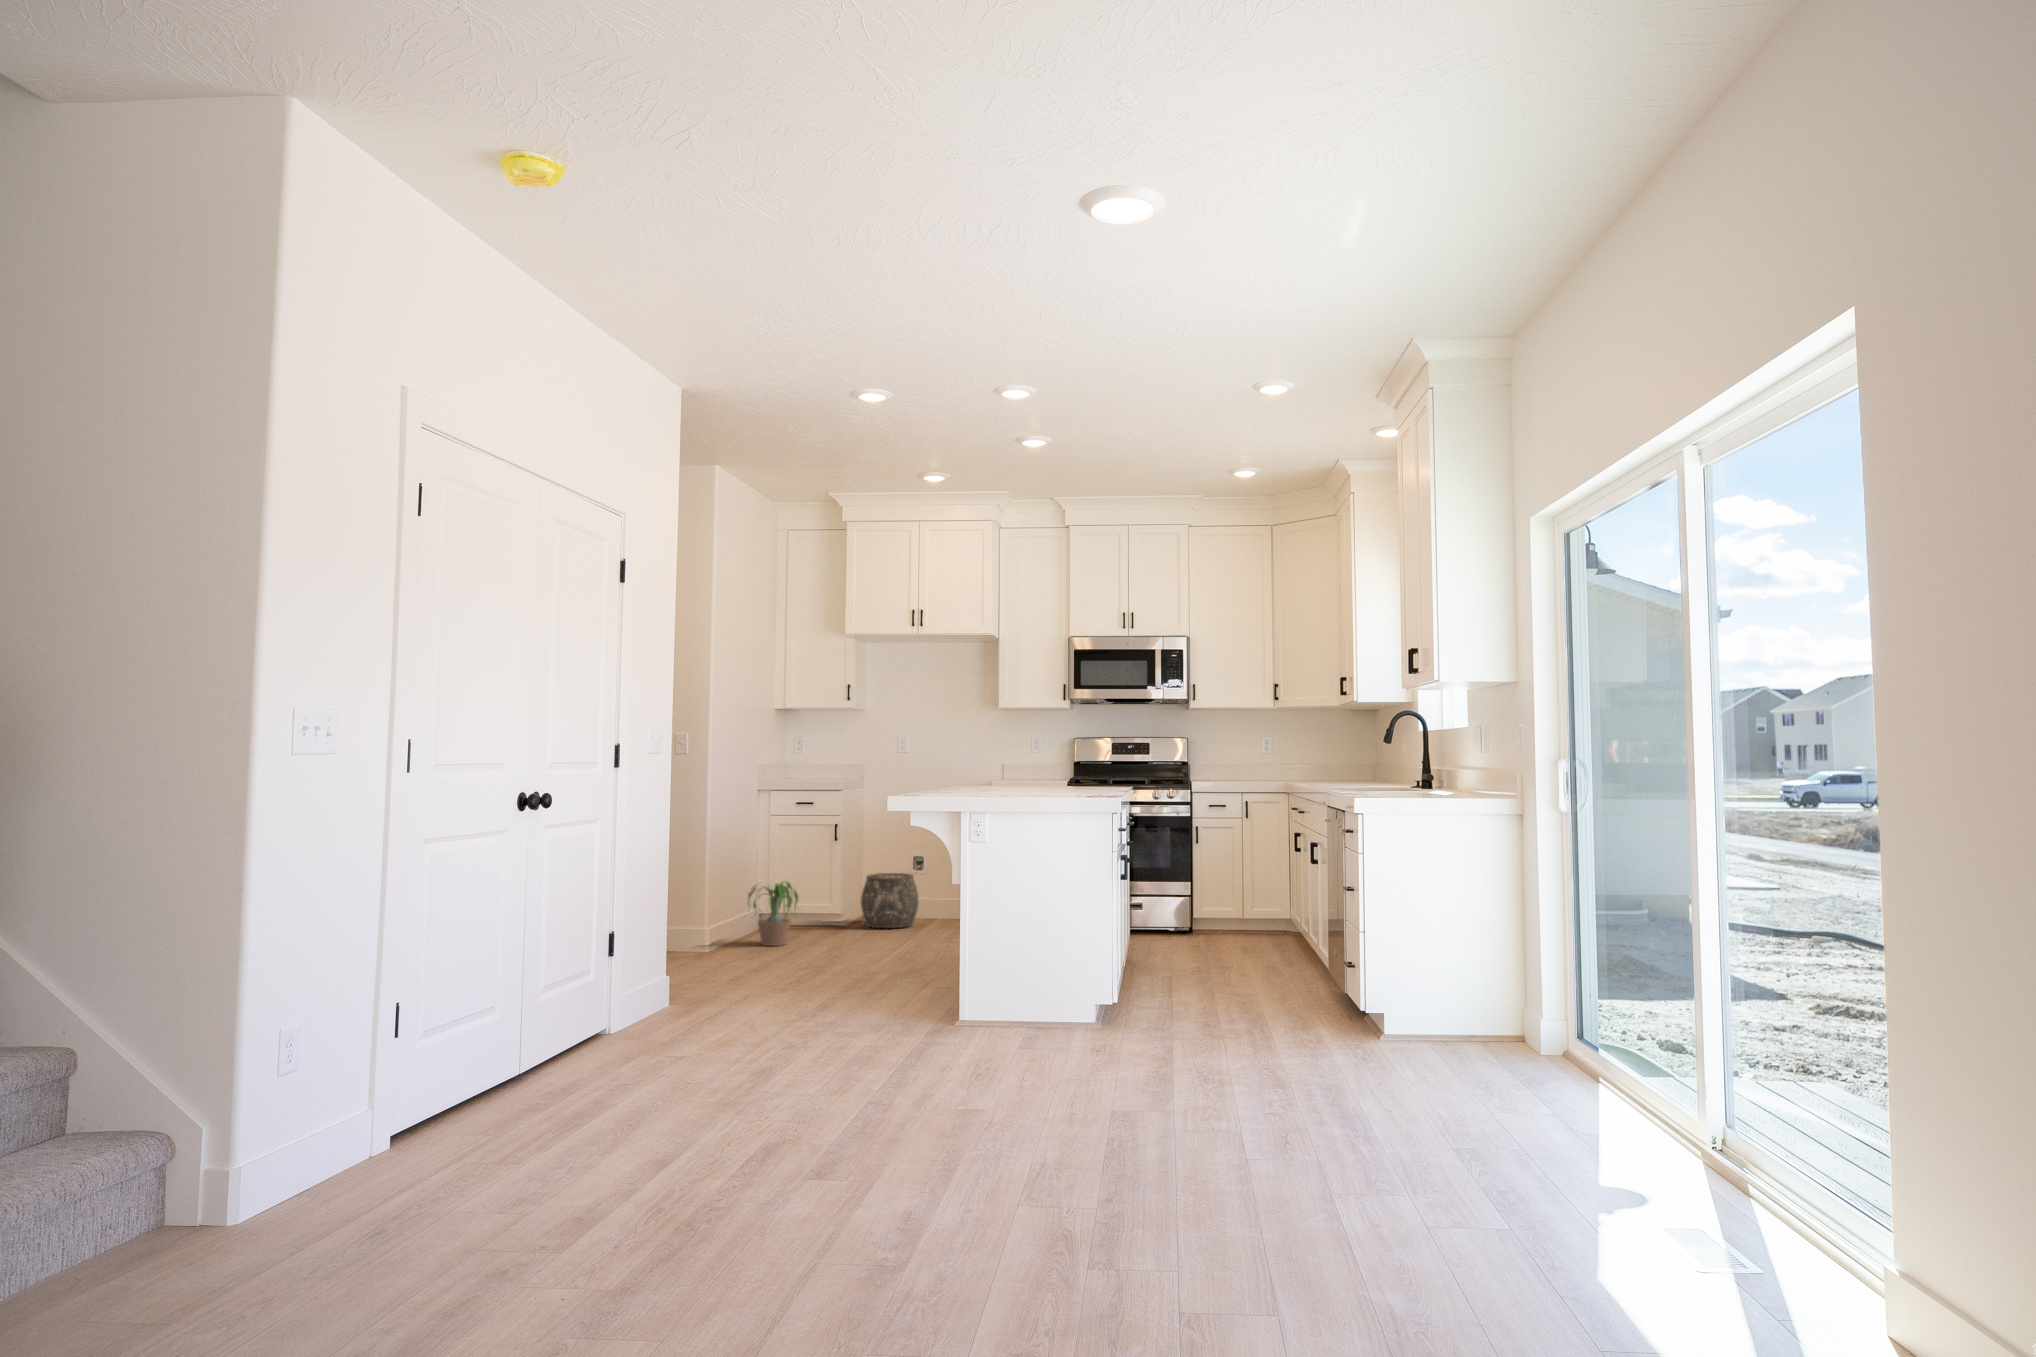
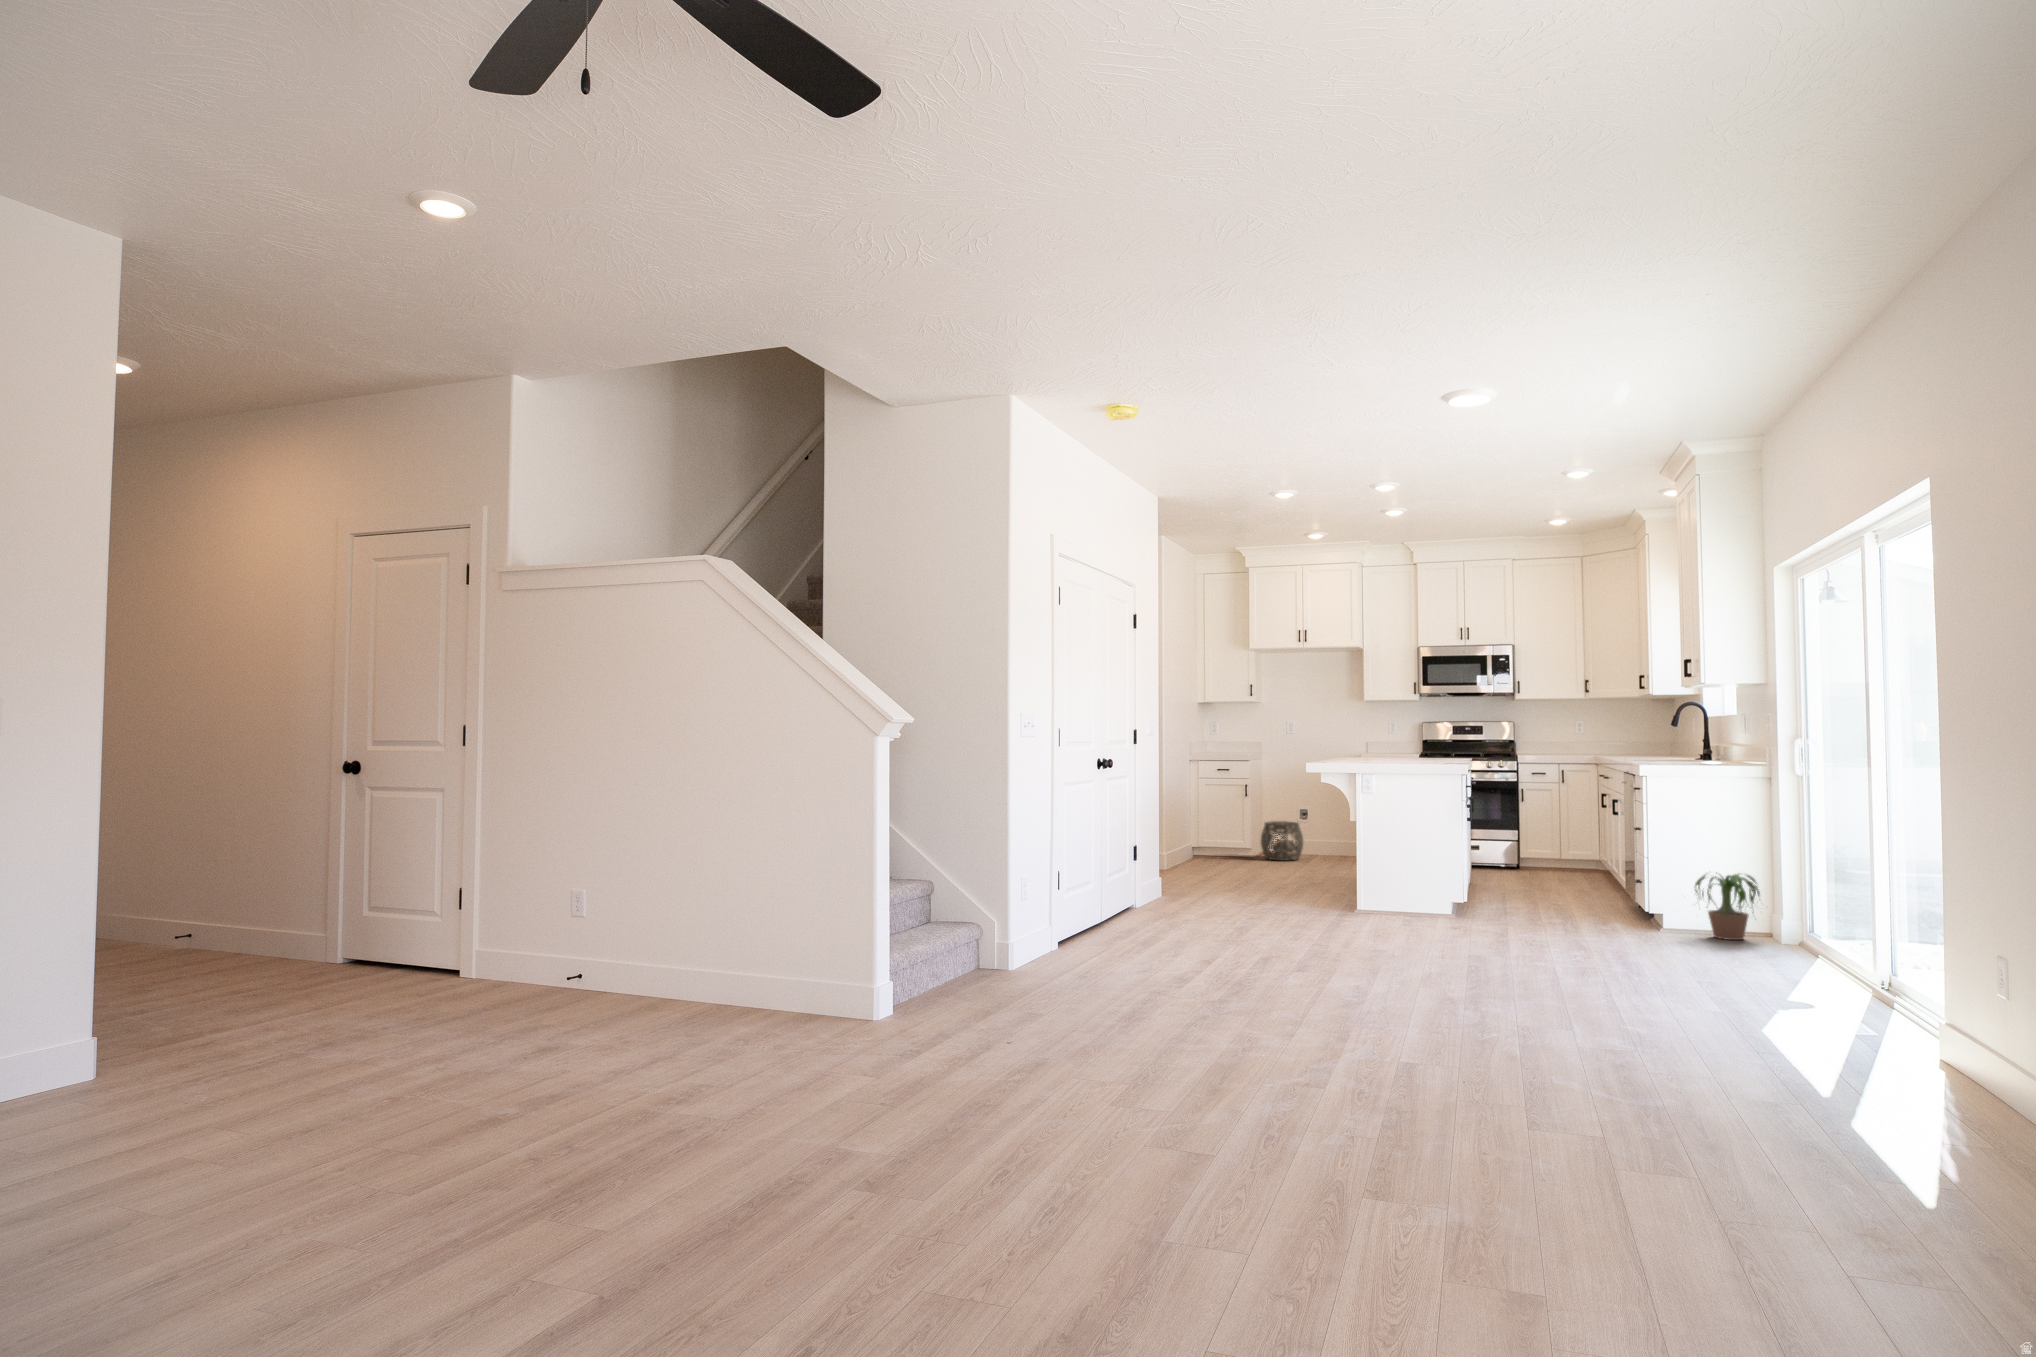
potted plant: present [748,881,798,946] -> present [1695,873,1760,940]

